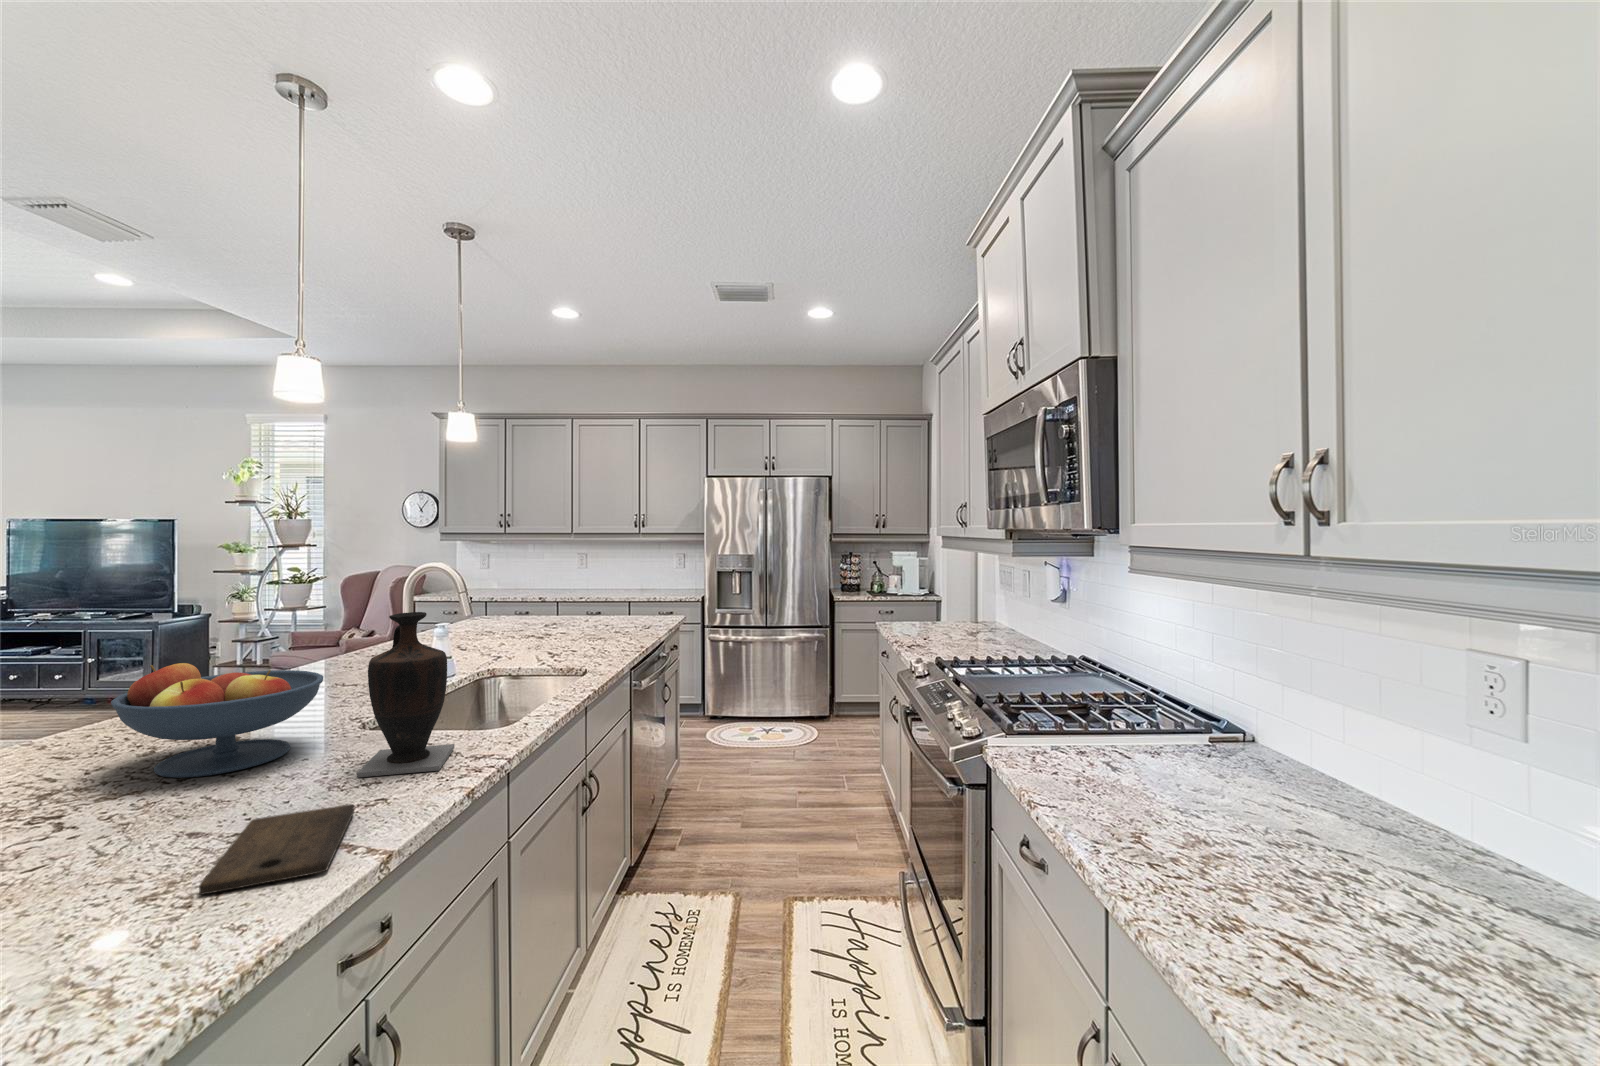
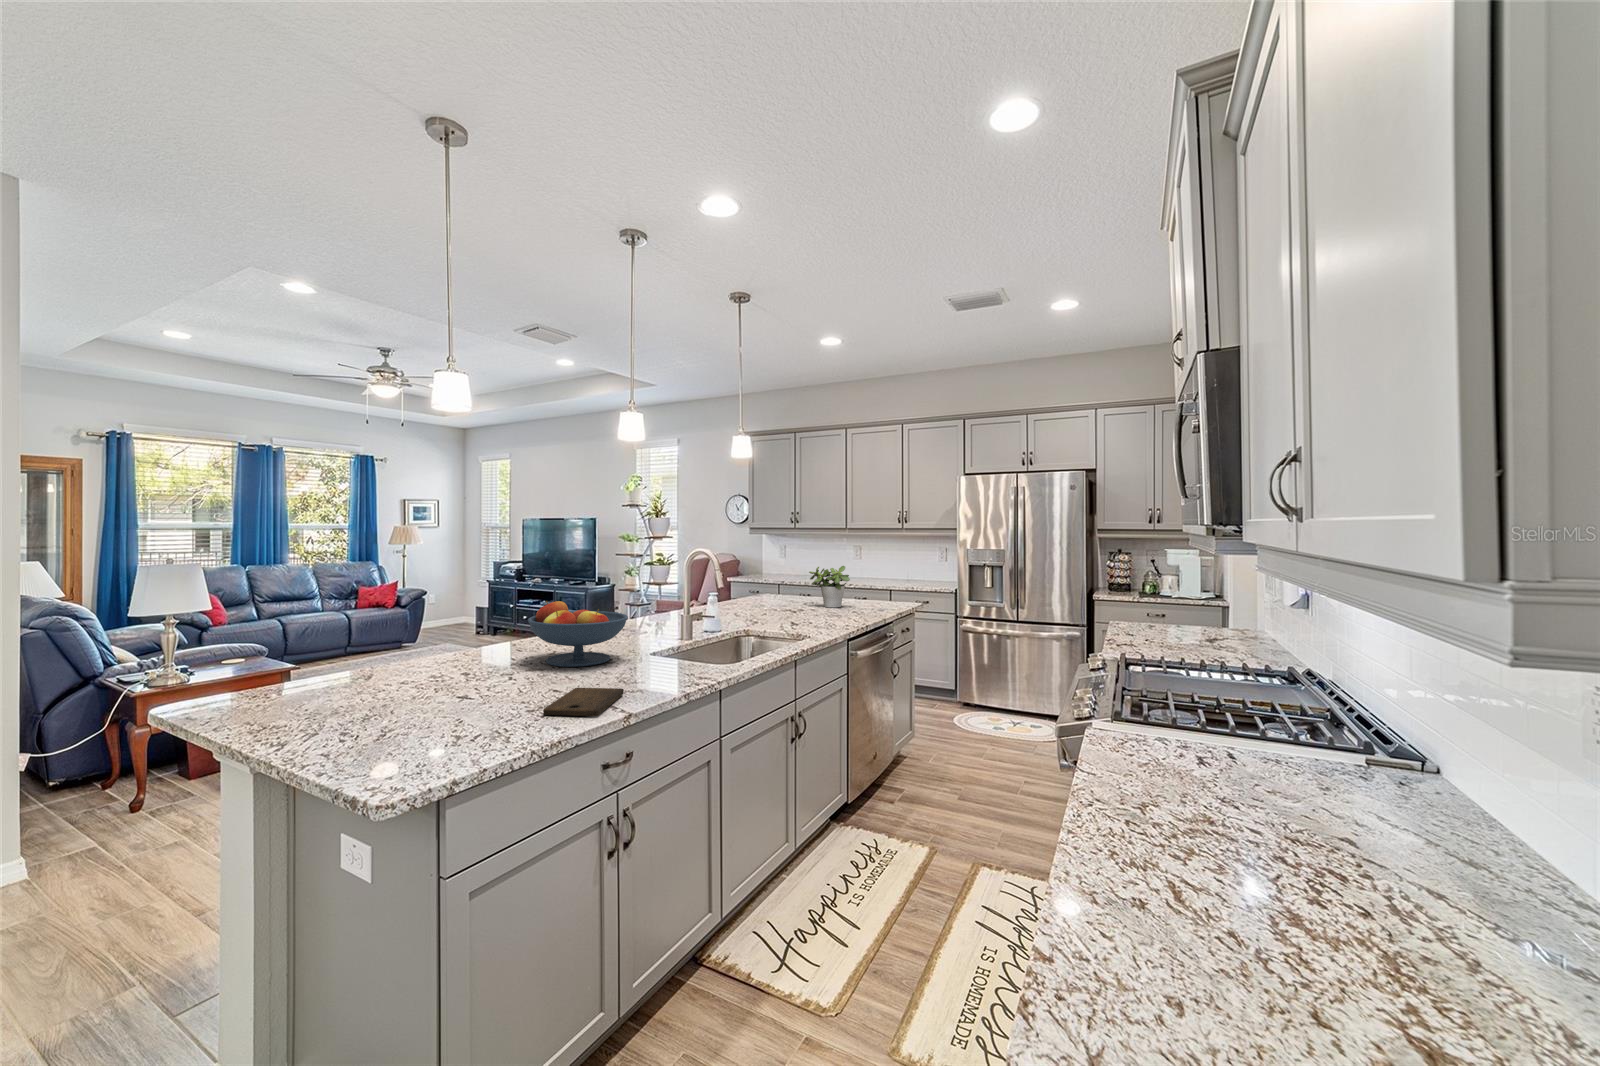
potted plant: none [550,577,603,628] -> present [809,566,850,608]
vase: present [357,612,454,777] -> none [634,578,694,682]

